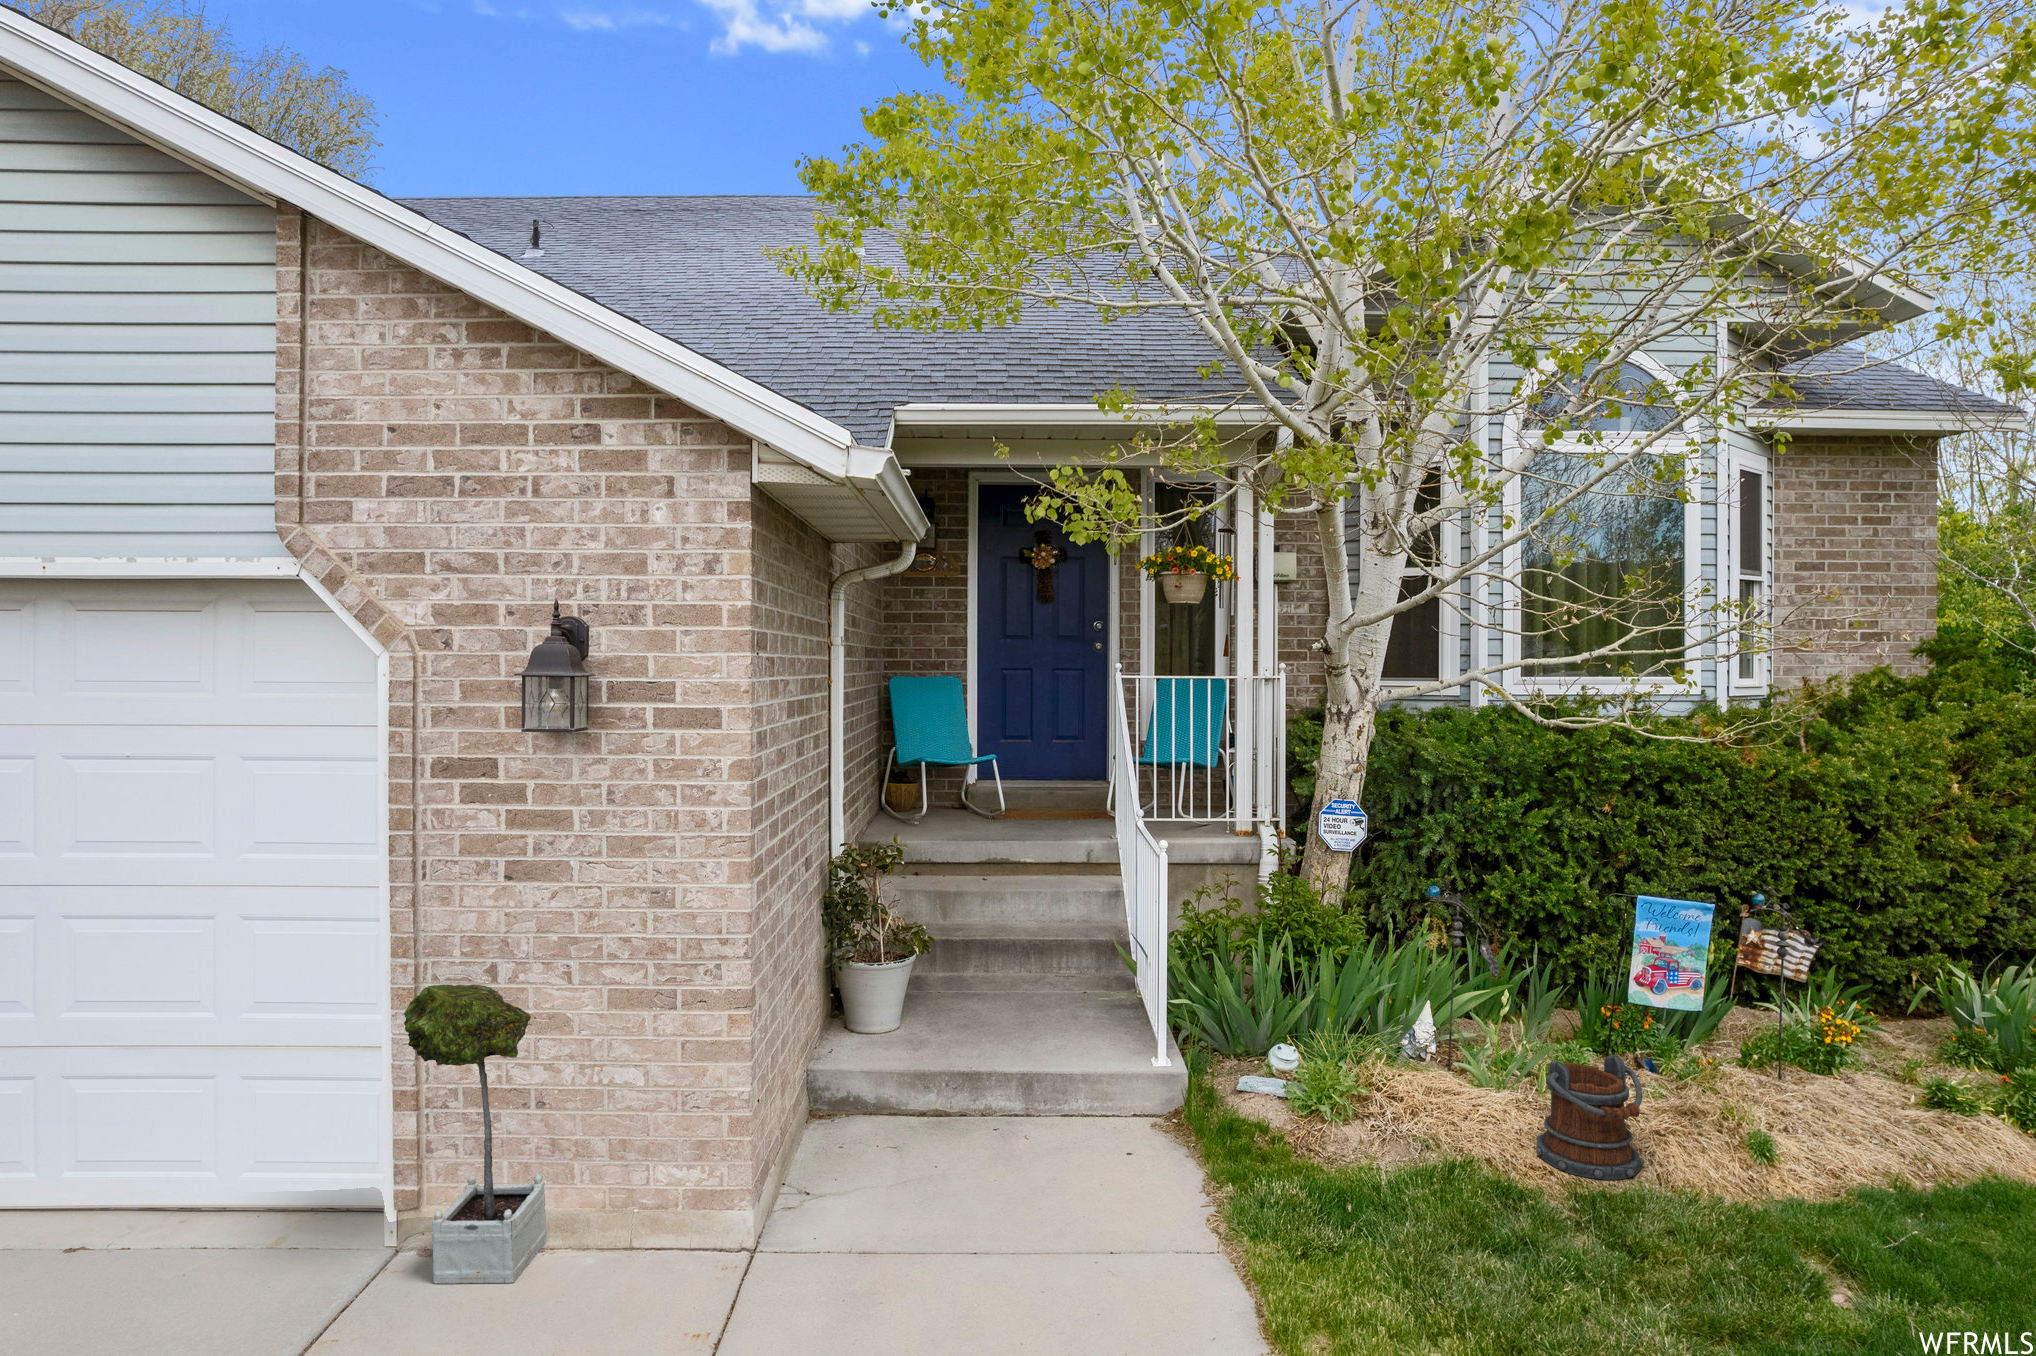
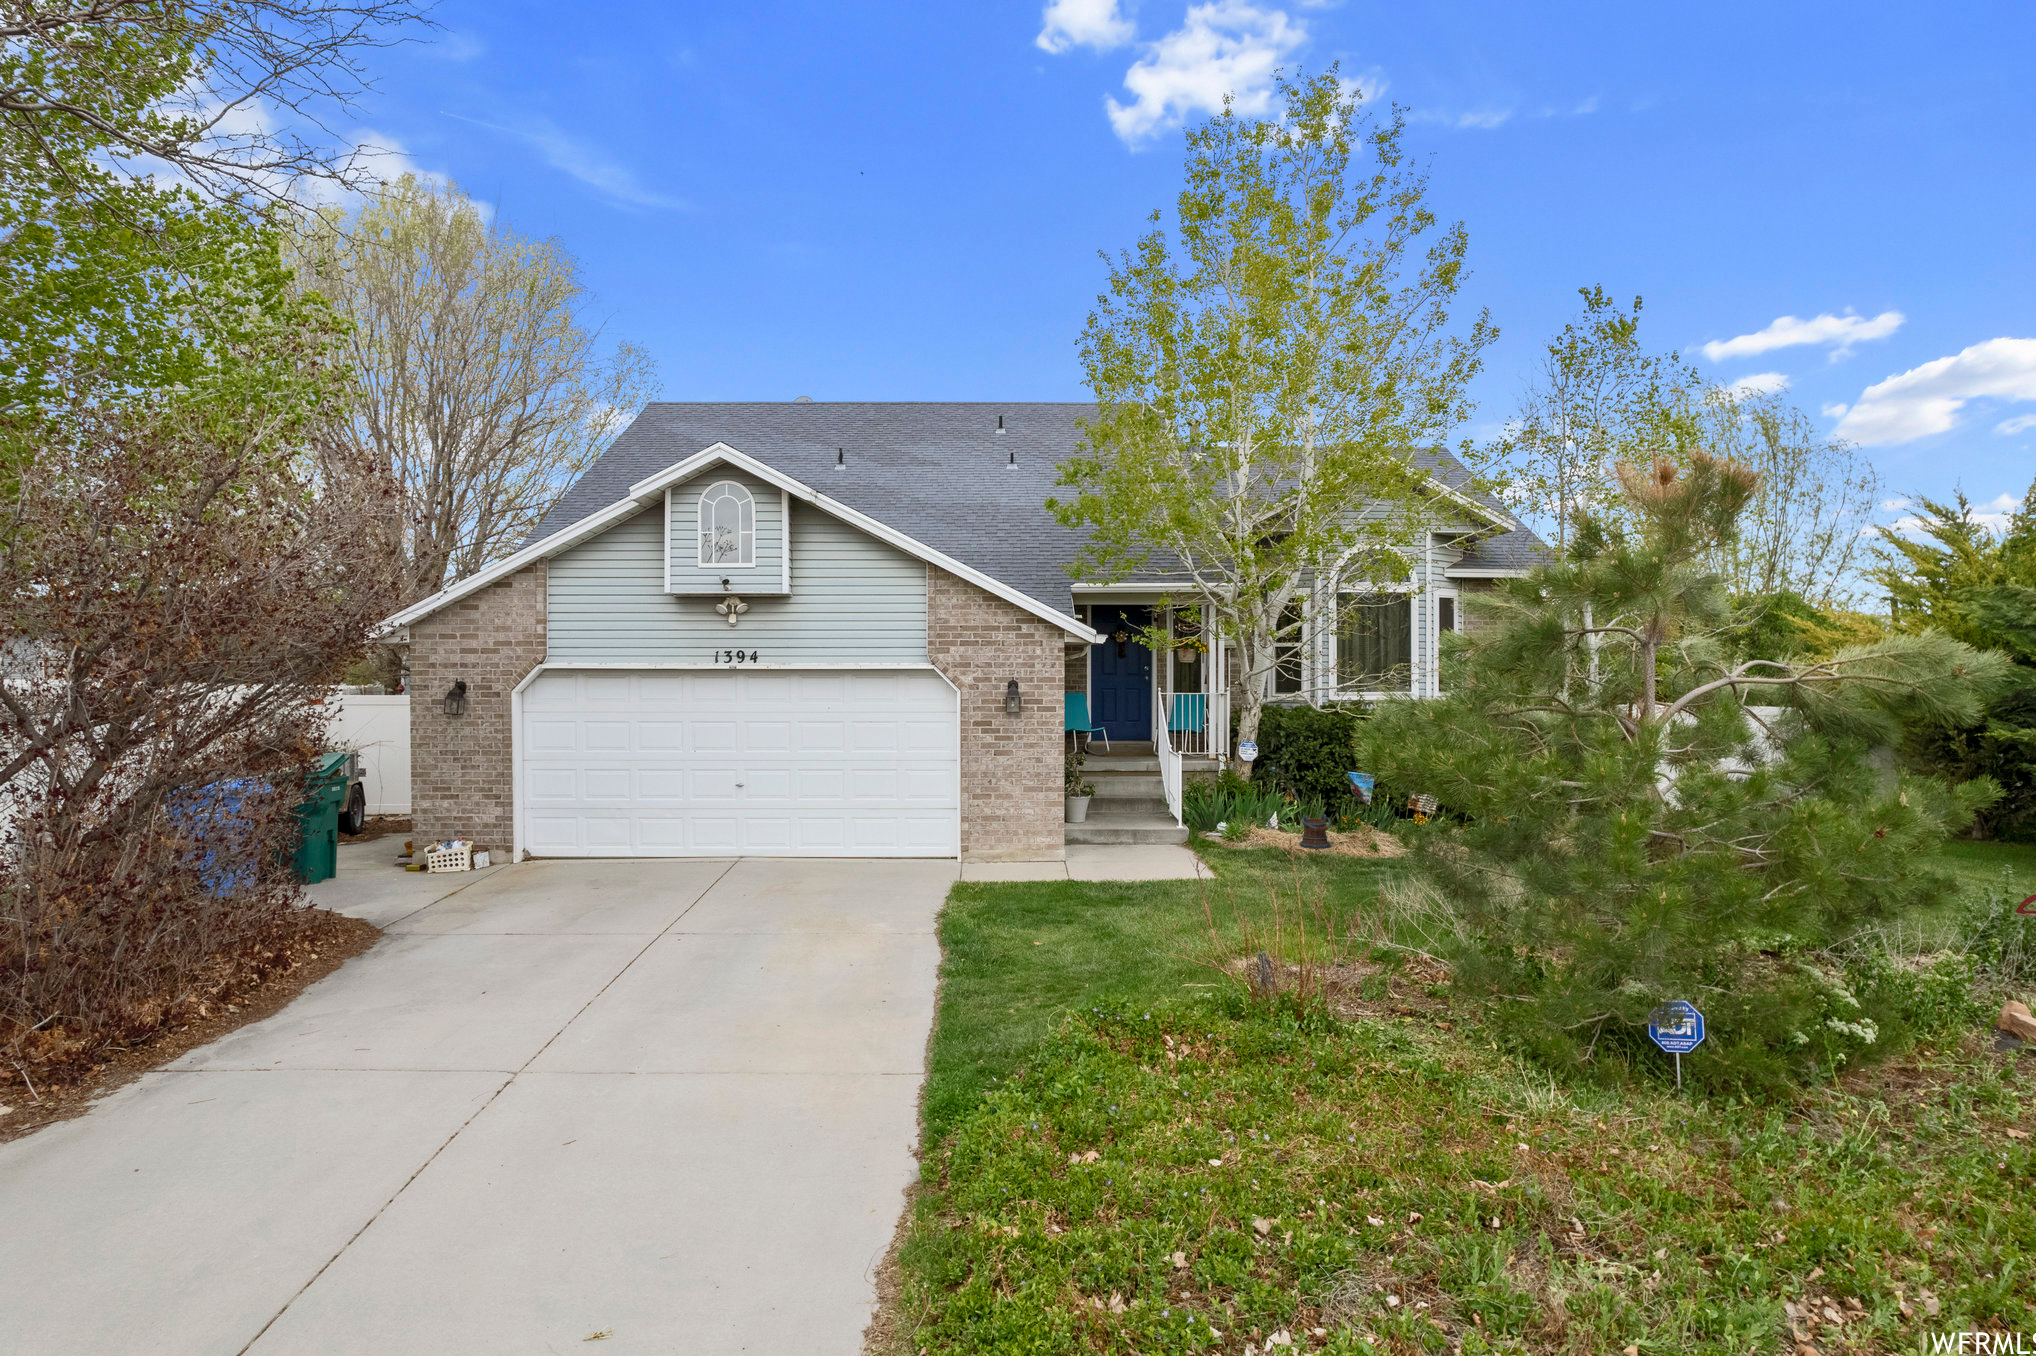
potted tree: present [404,984,547,1284] -> none [976,783,1010,863]

